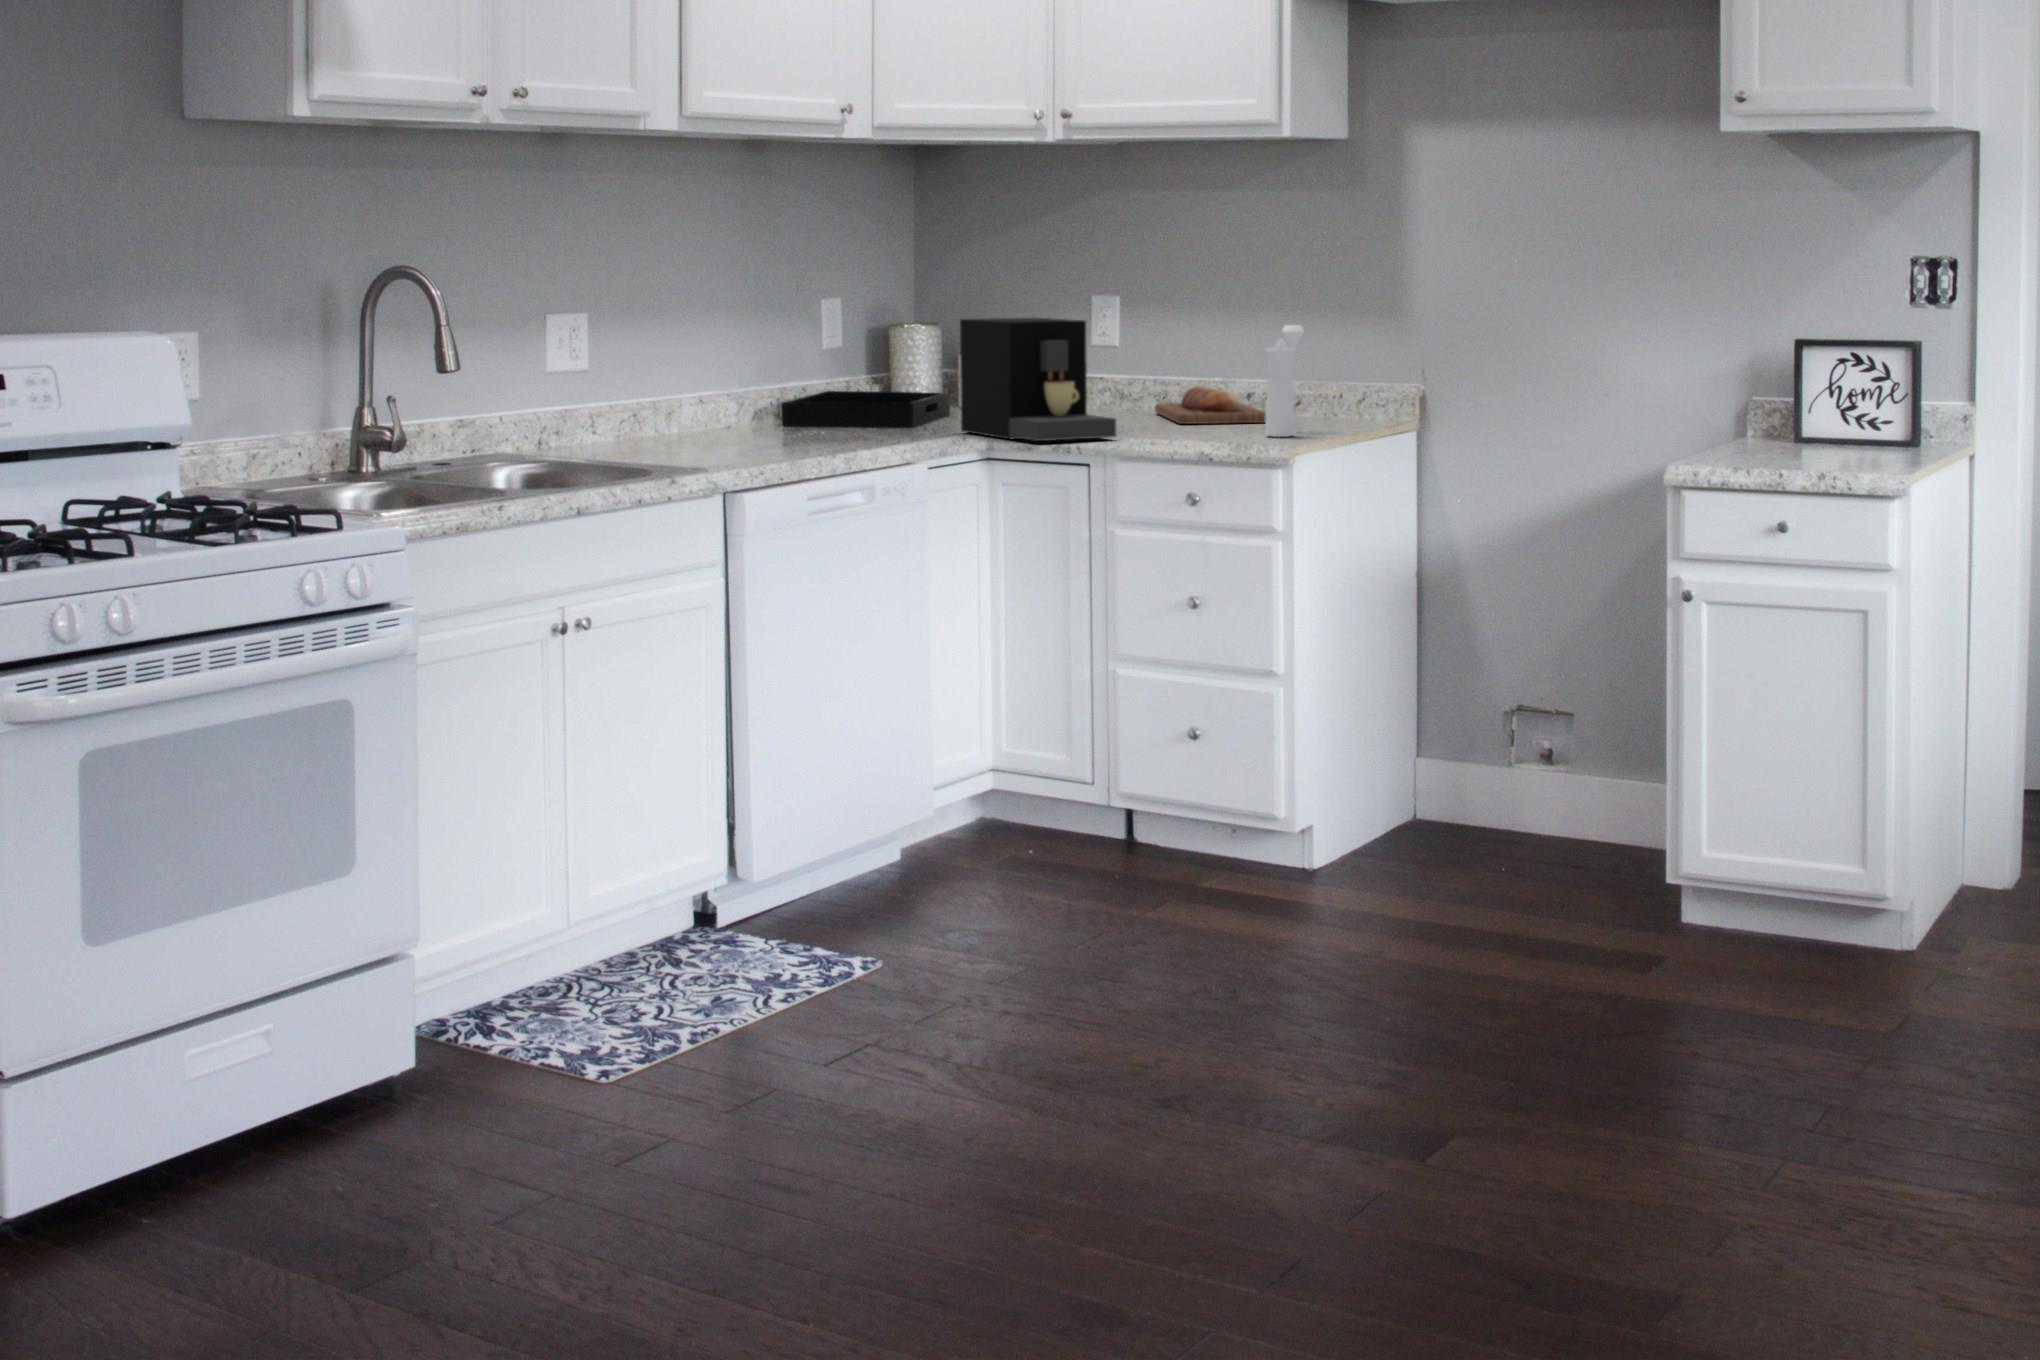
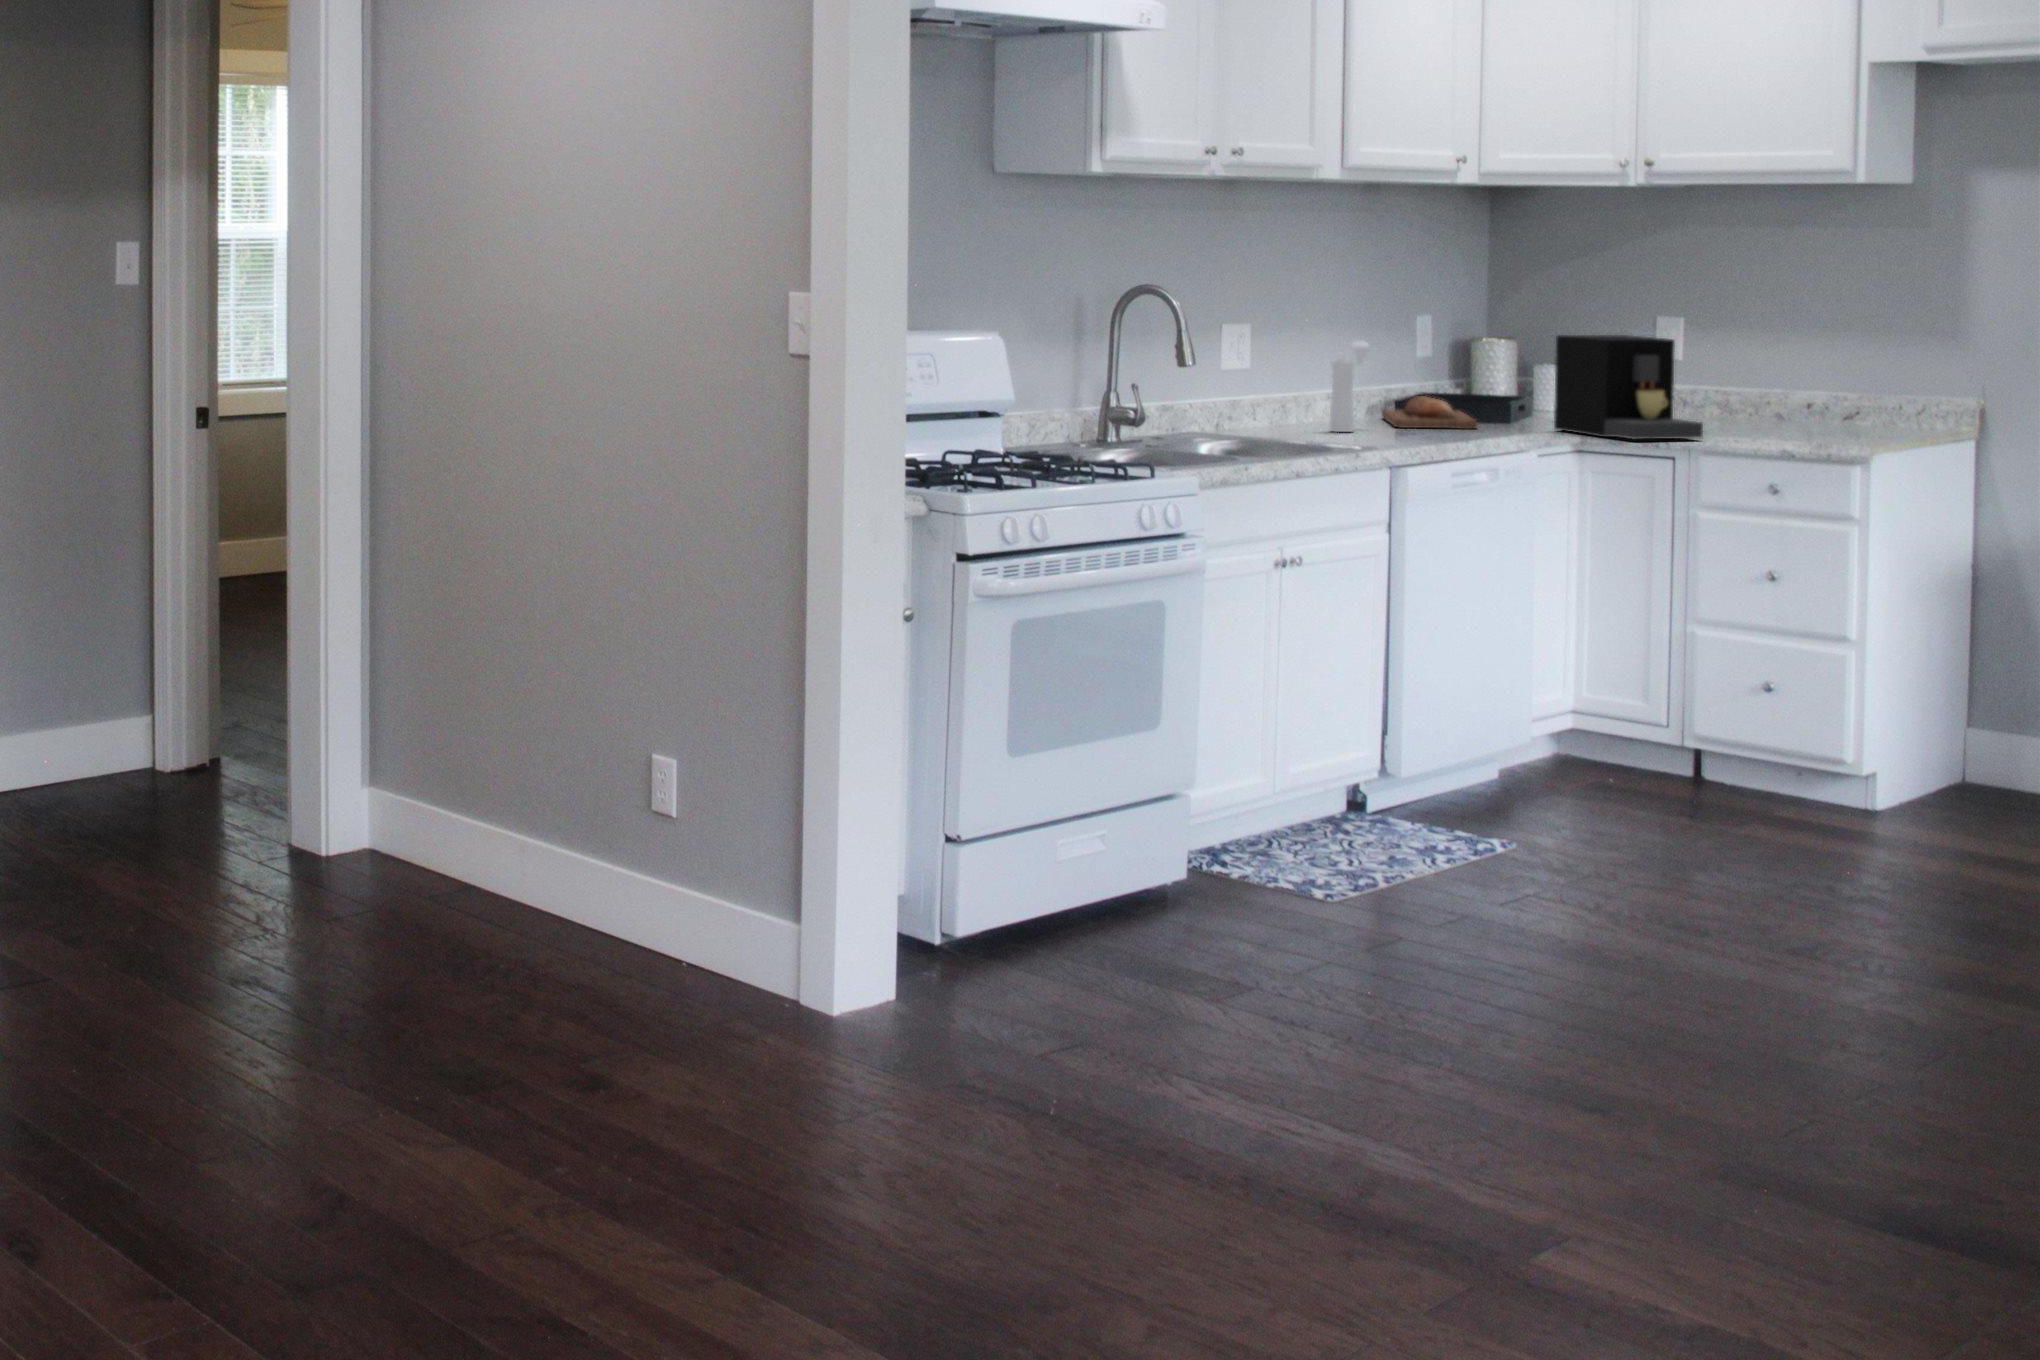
pepper mill: present [1265,325,1304,437] -> present [1330,341,1369,432]
bread loaf: present [1155,387,1266,424] -> present [1382,396,1477,429]

